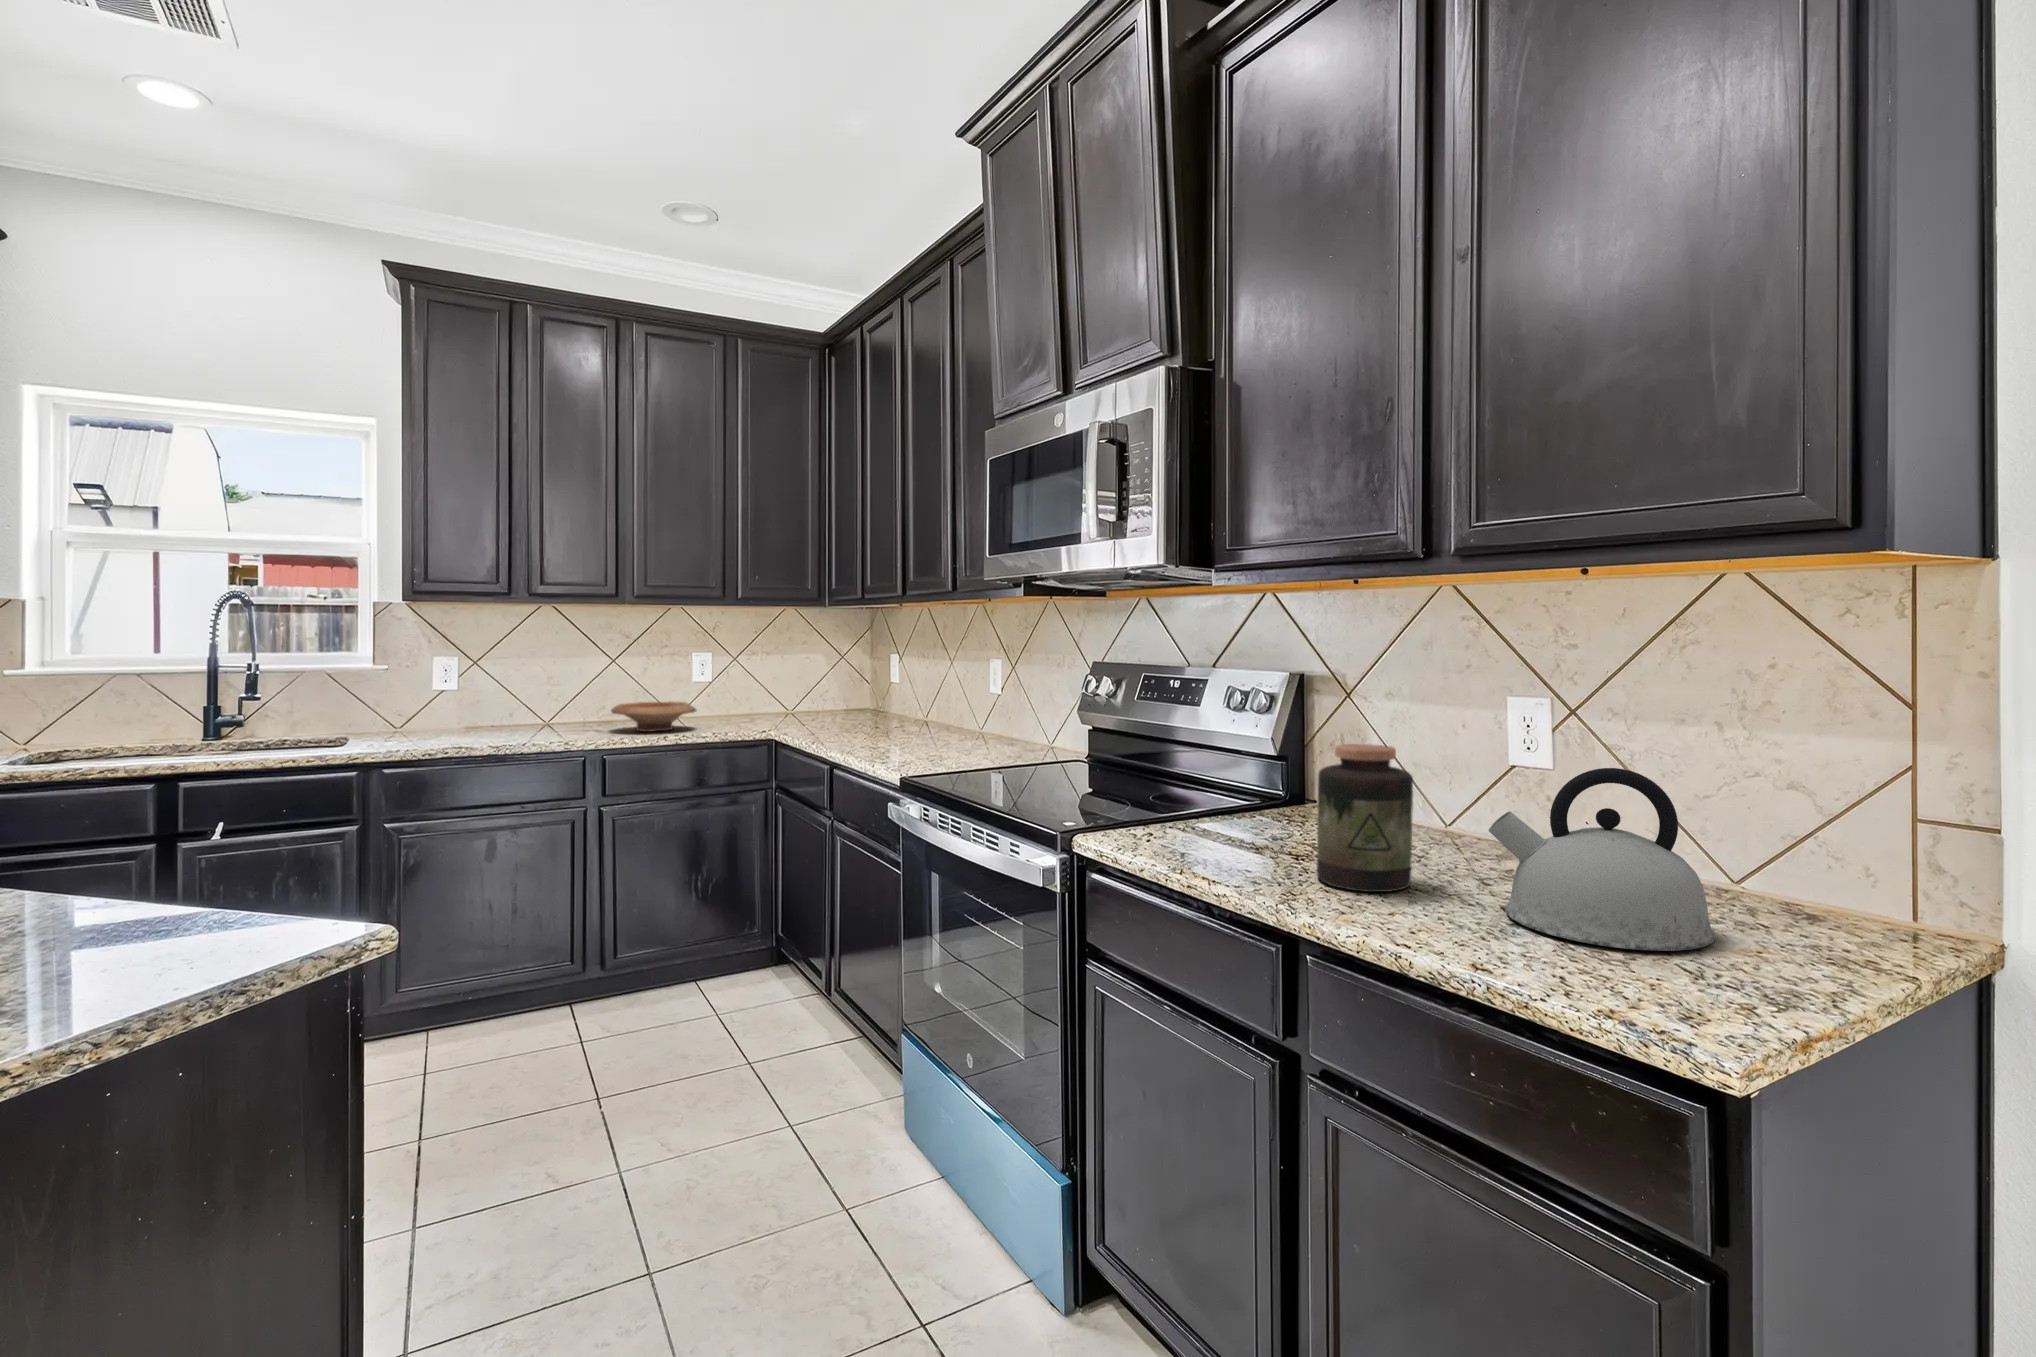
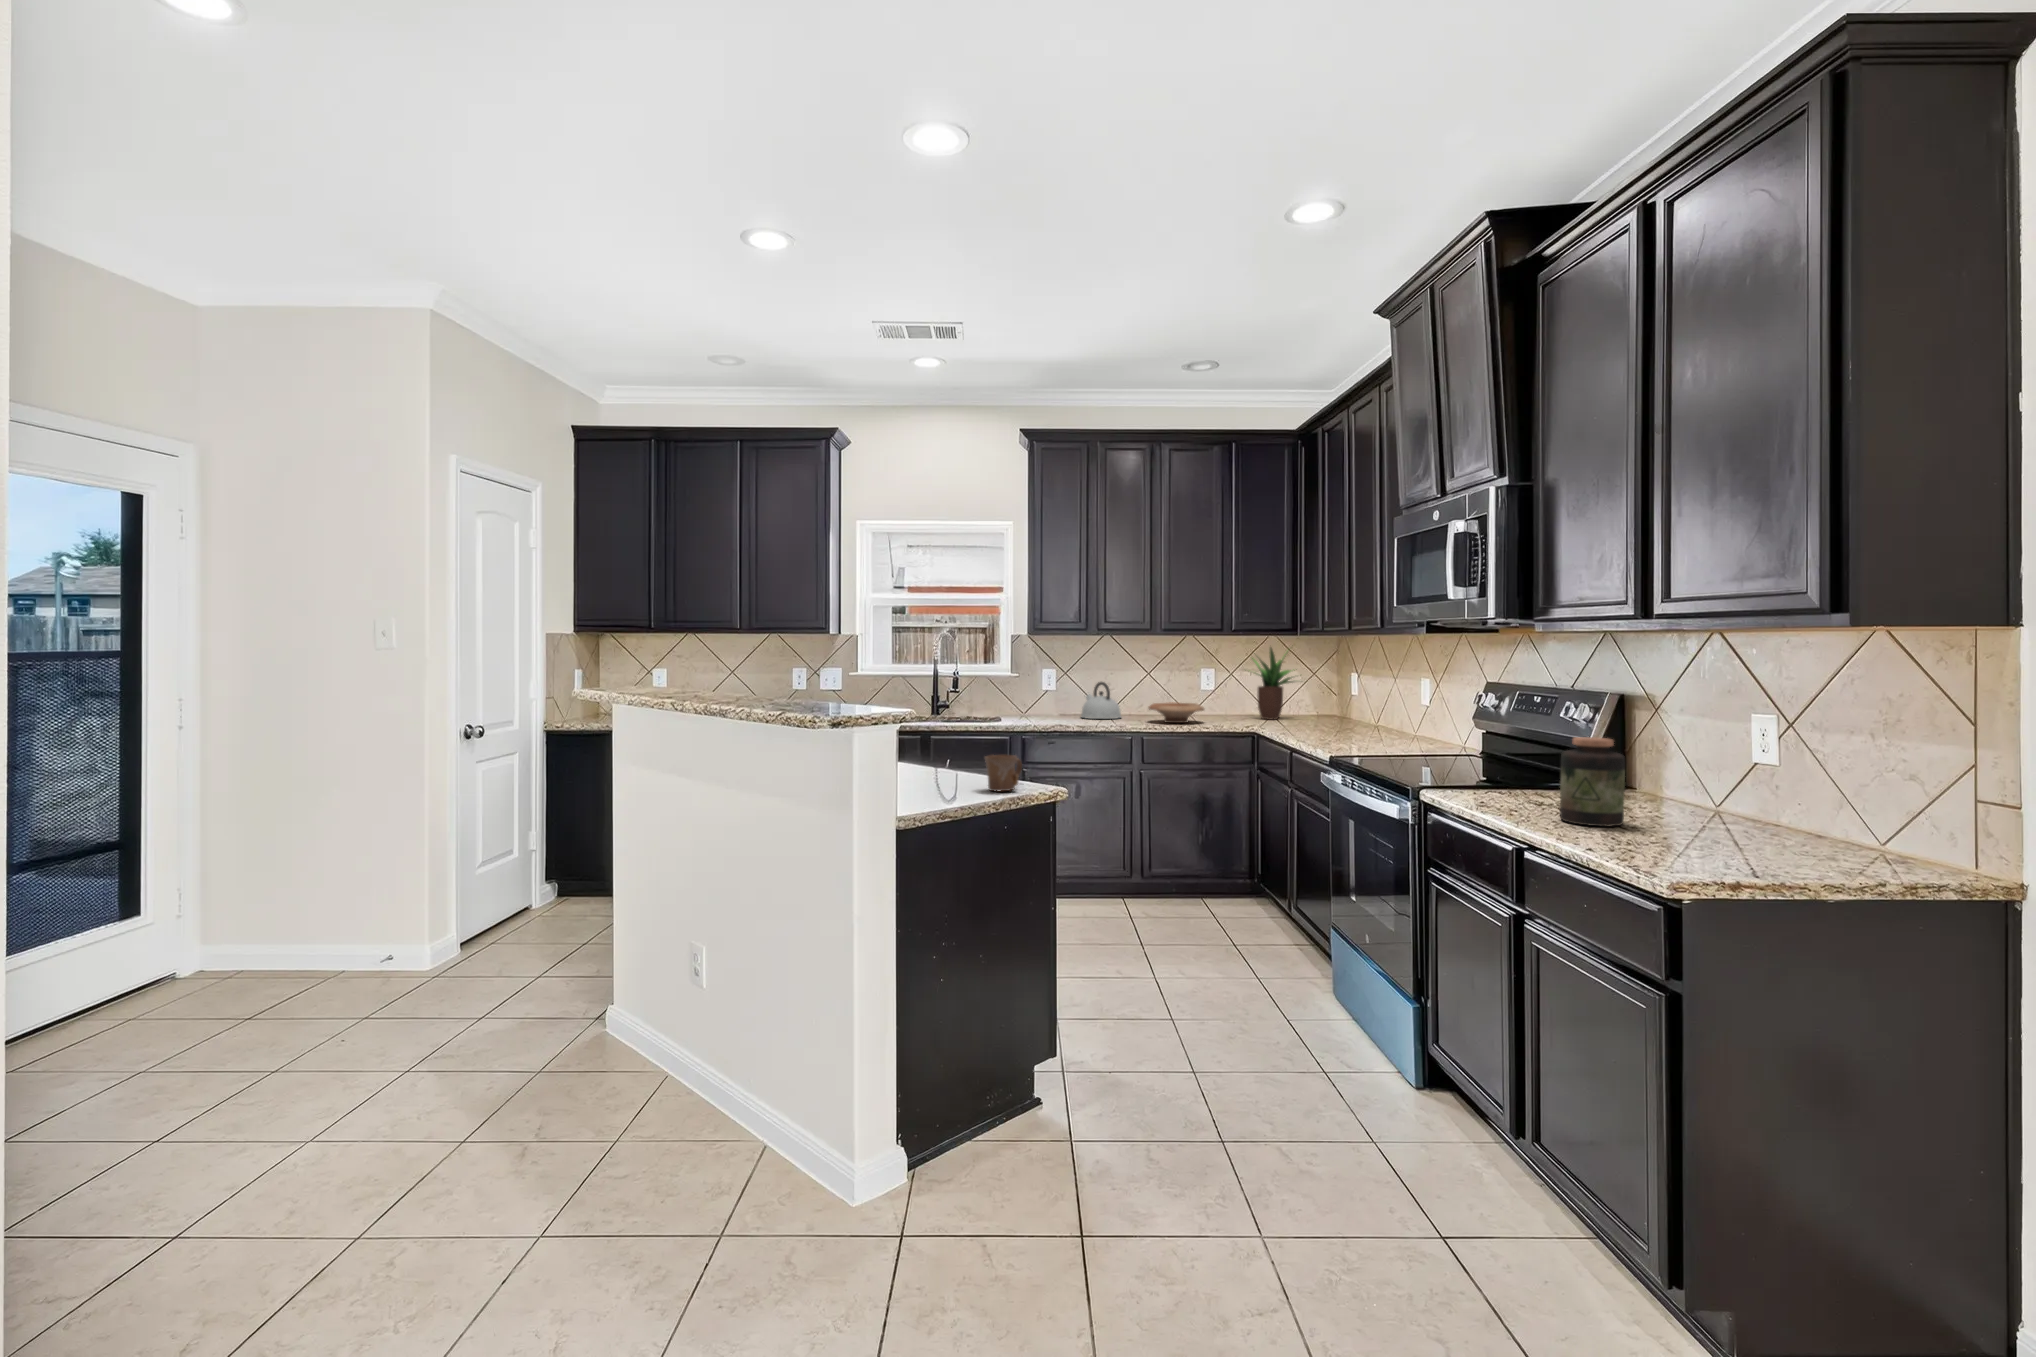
potted plant: none [749,621,833,720] -> present [1252,648,1293,720]
kettle: present [1488,768,1715,951] -> present [1081,682,1122,719]
mug: none [100,866,242,975] -> present [985,755,1022,791]

